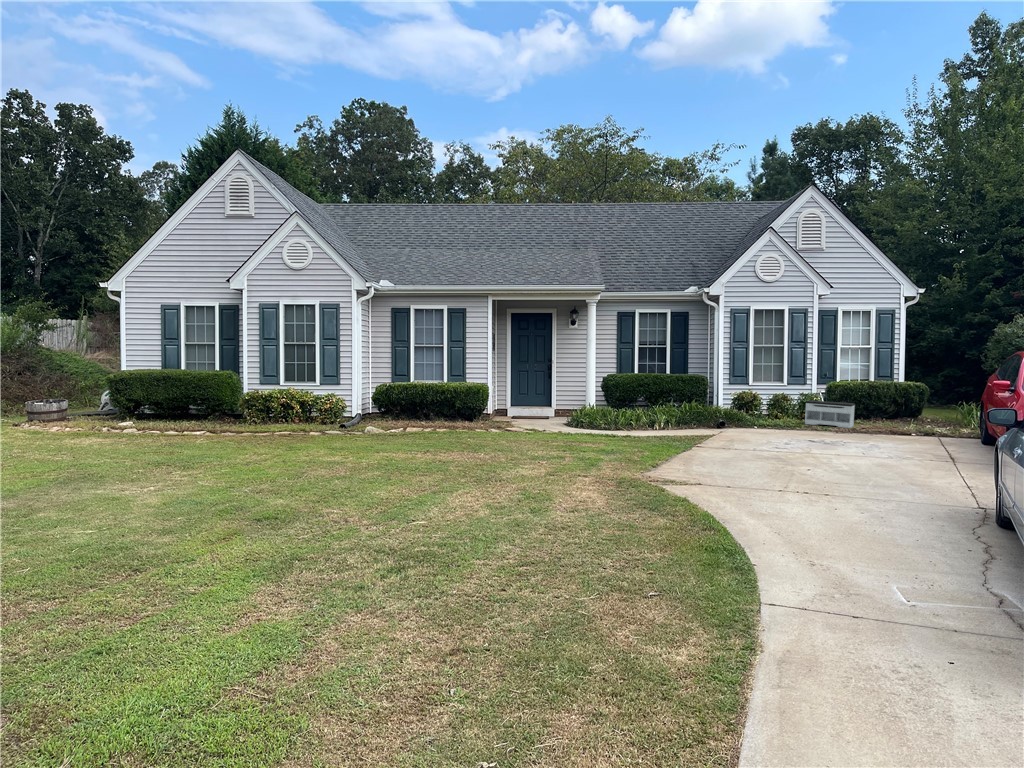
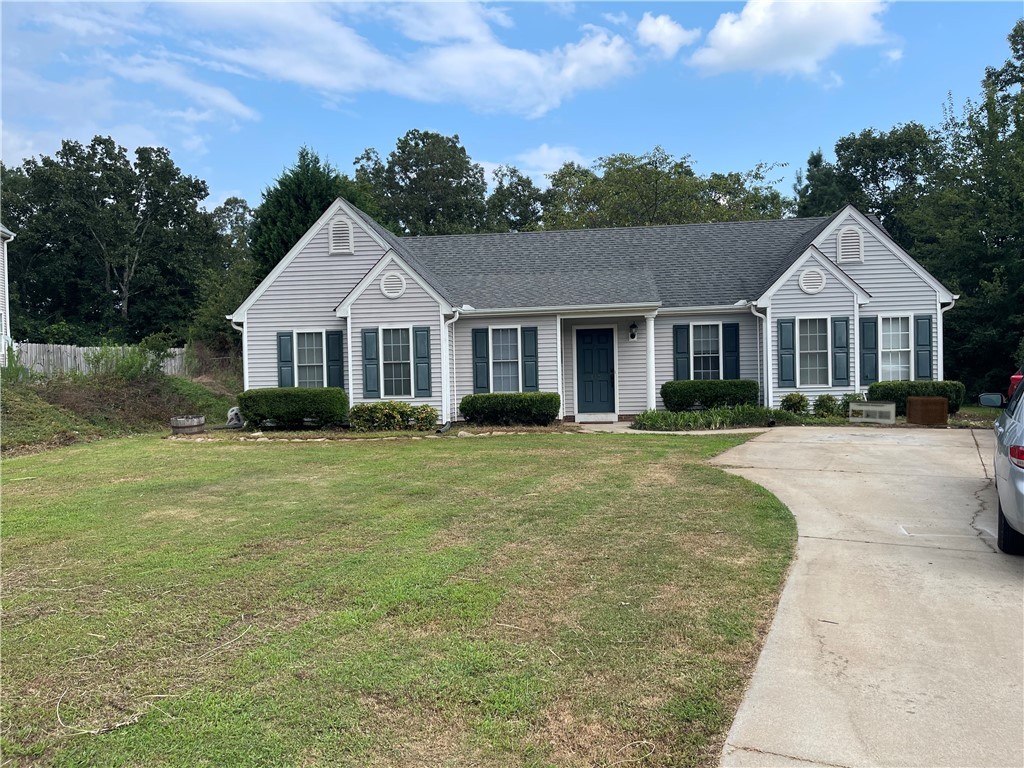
wooden crate: none [865,398,912,430] -> present [906,397,948,425]

